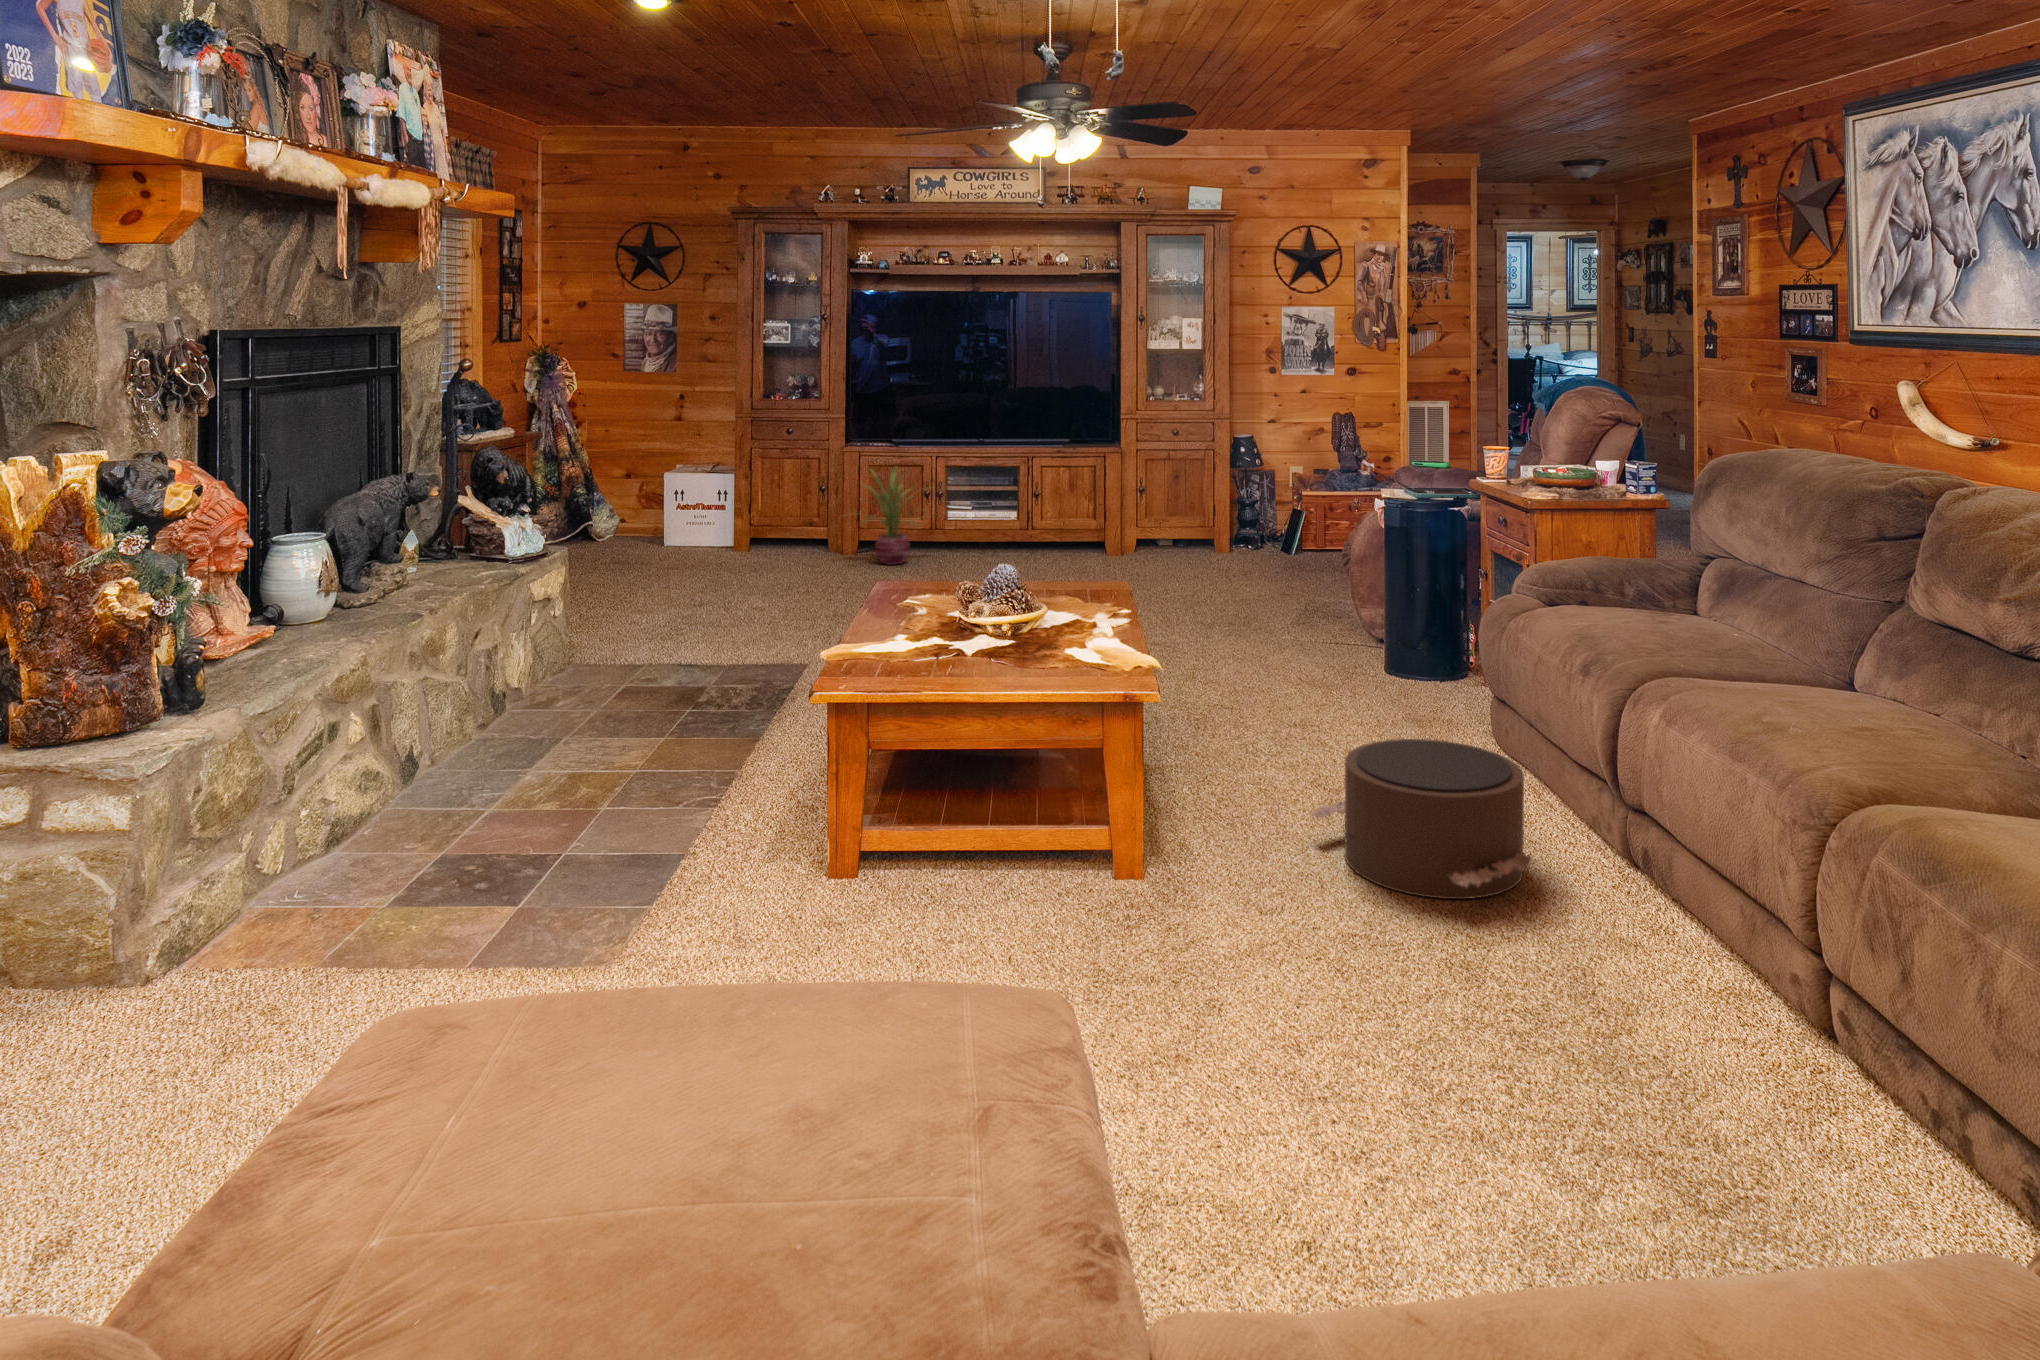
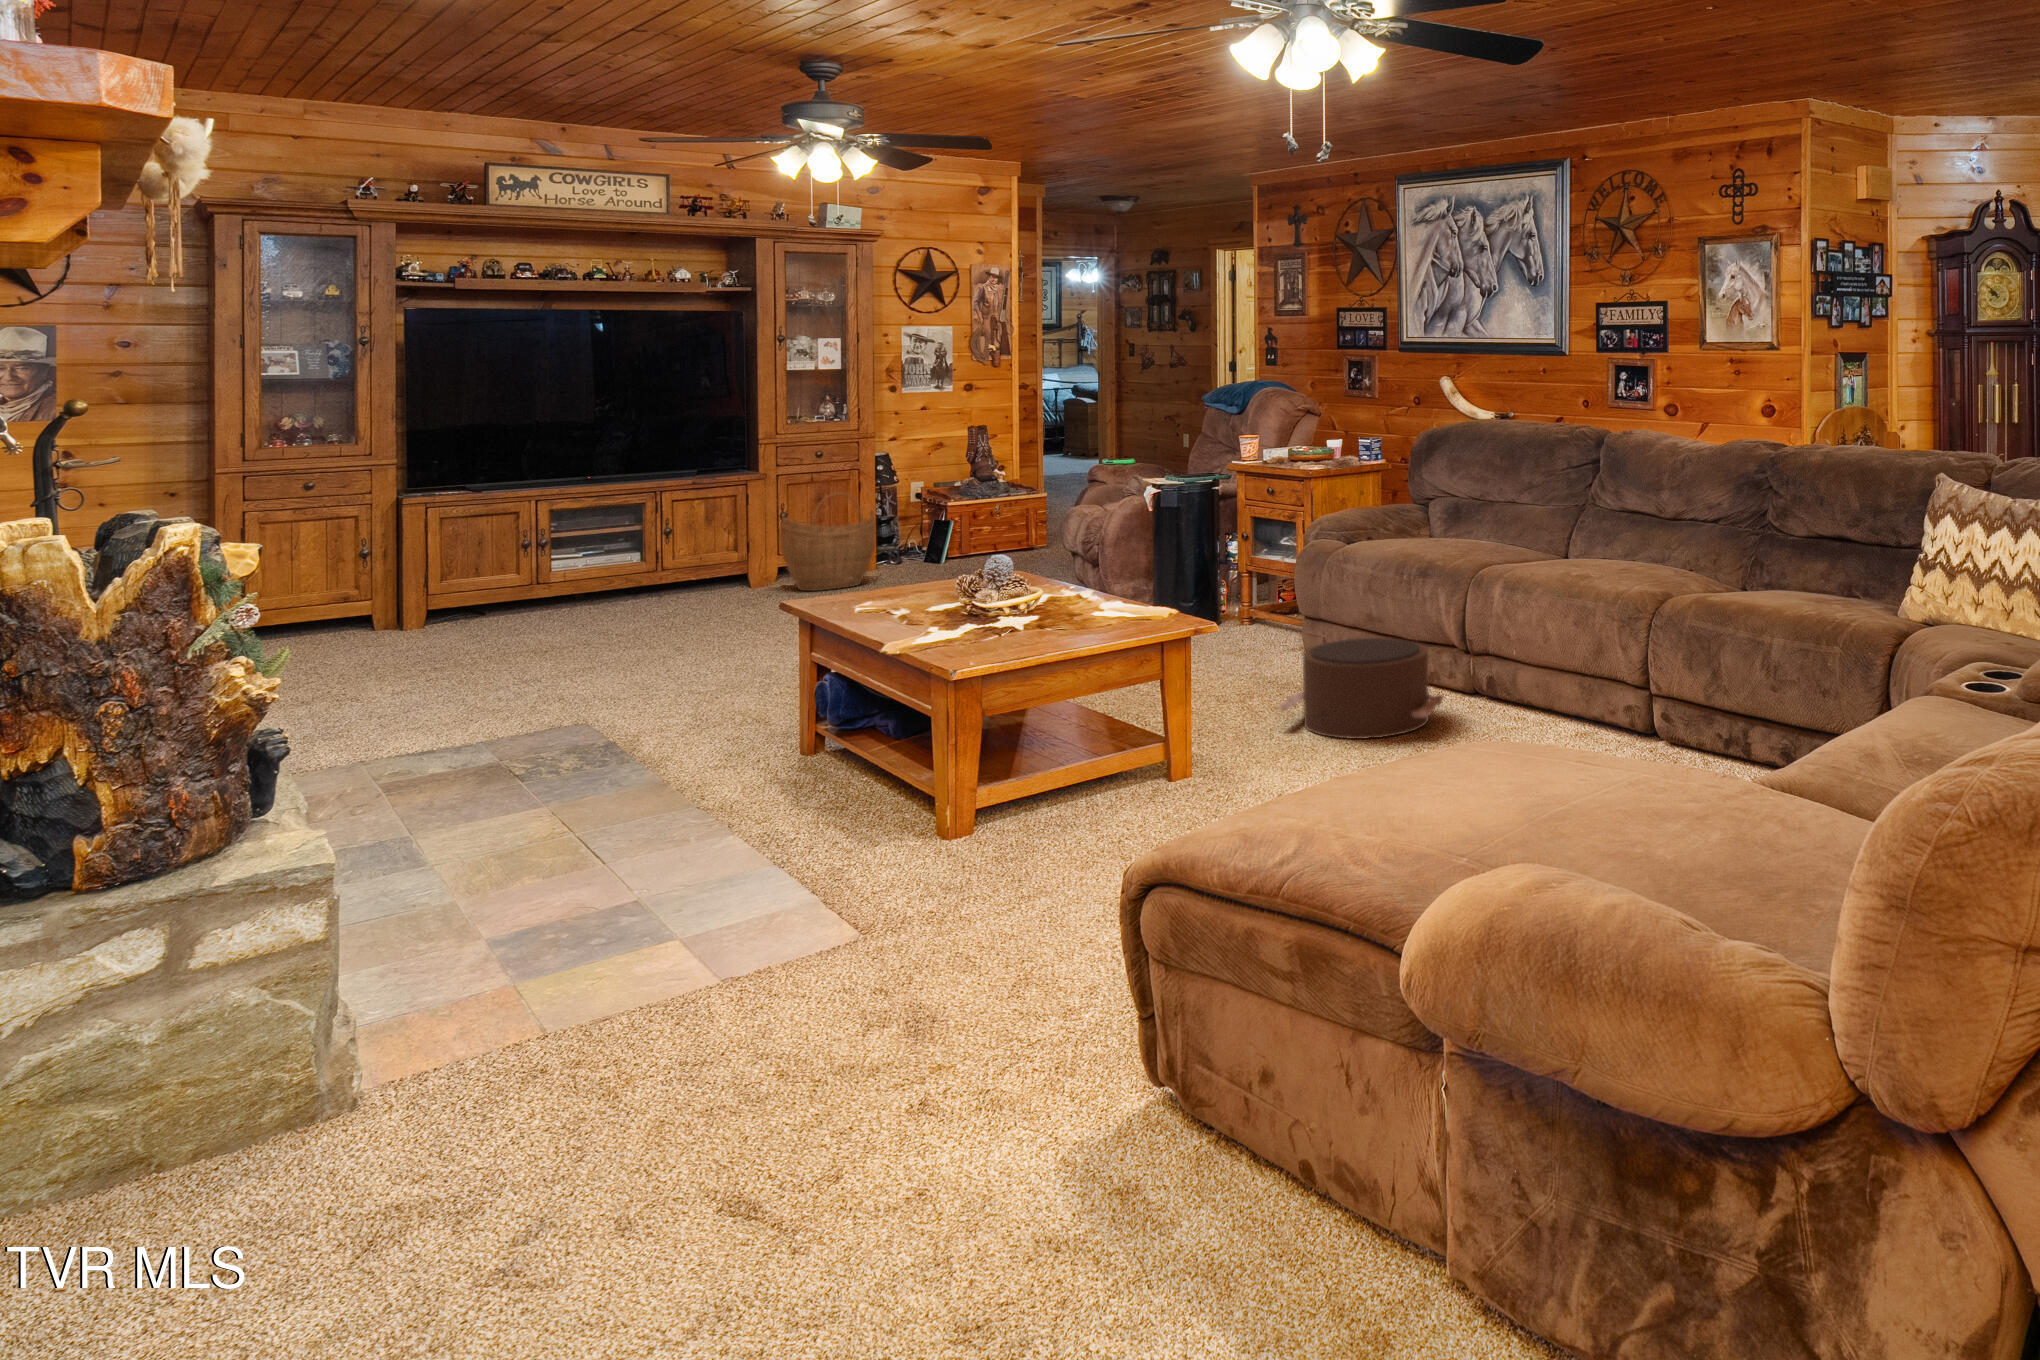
woven basket: none [1151,462,1232,559] -> present [780,492,876,591]
decorative plant: present [862,466,916,565] -> none [371,523,525,645]

